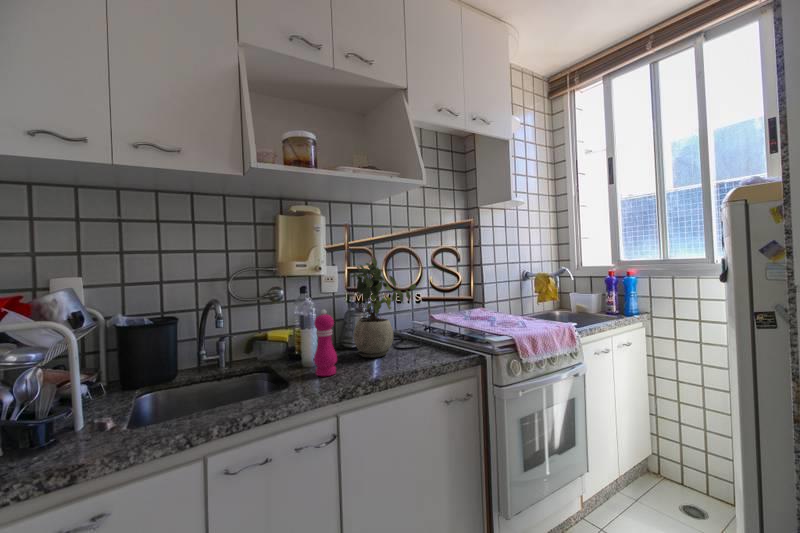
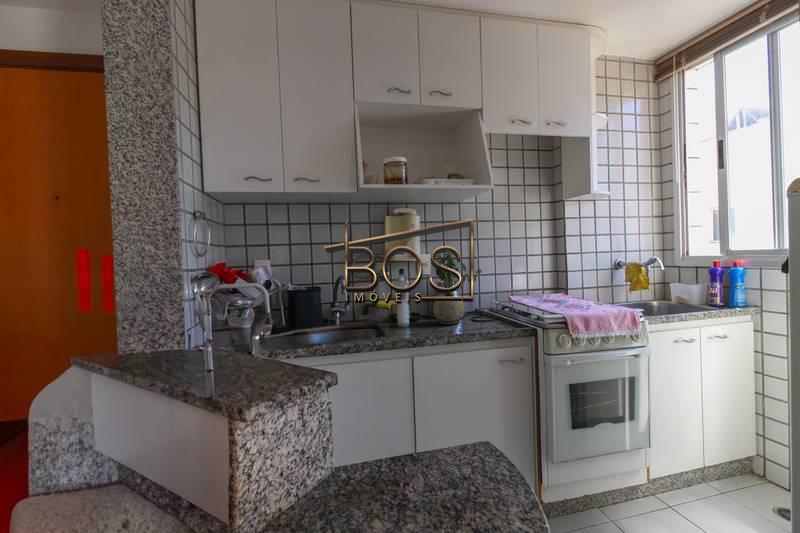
pepper mill: present [314,310,337,376] -> none [400,286,416,333]

